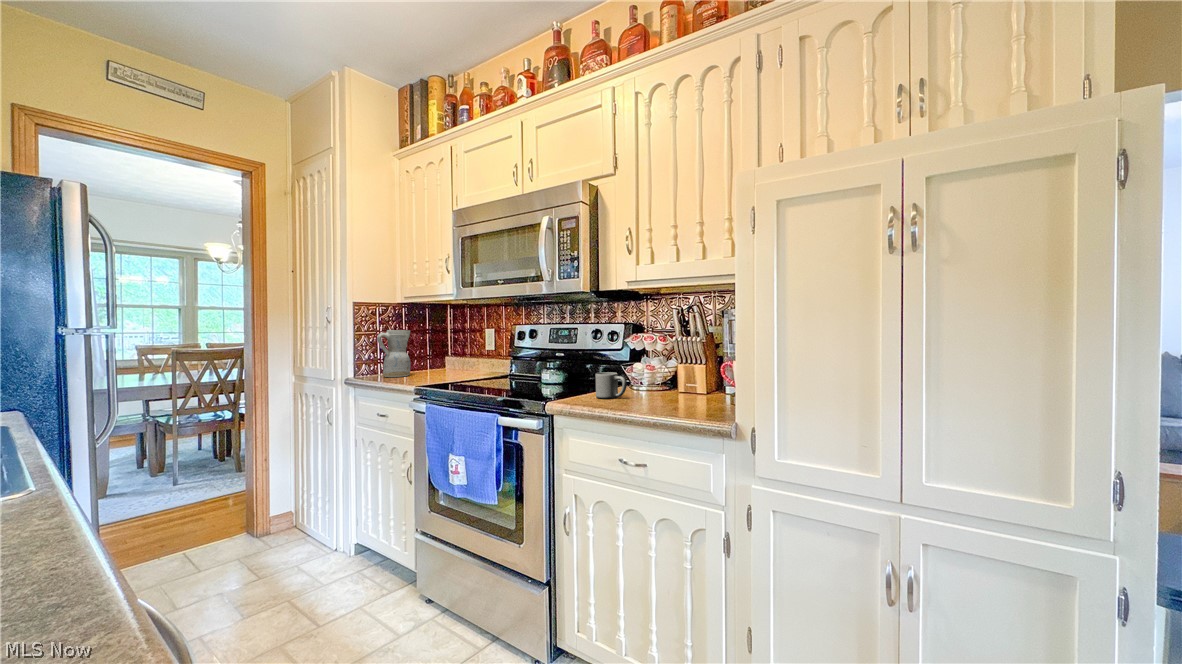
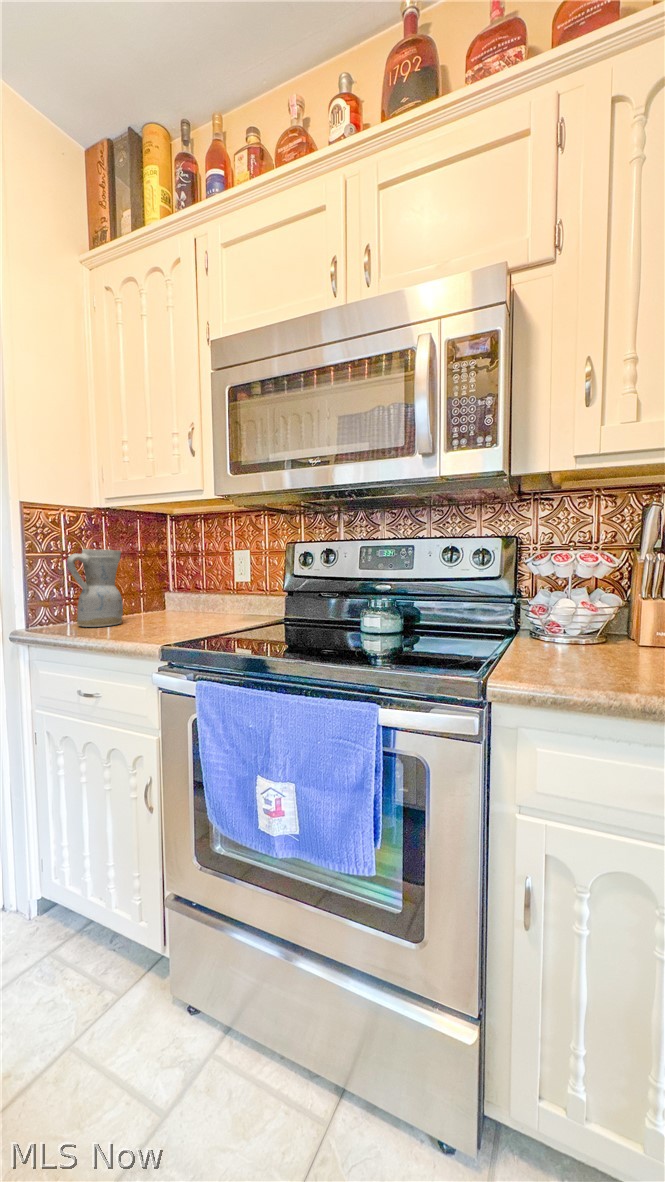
mug: present [595,372,627,399] -> none [555,618,626,669]

